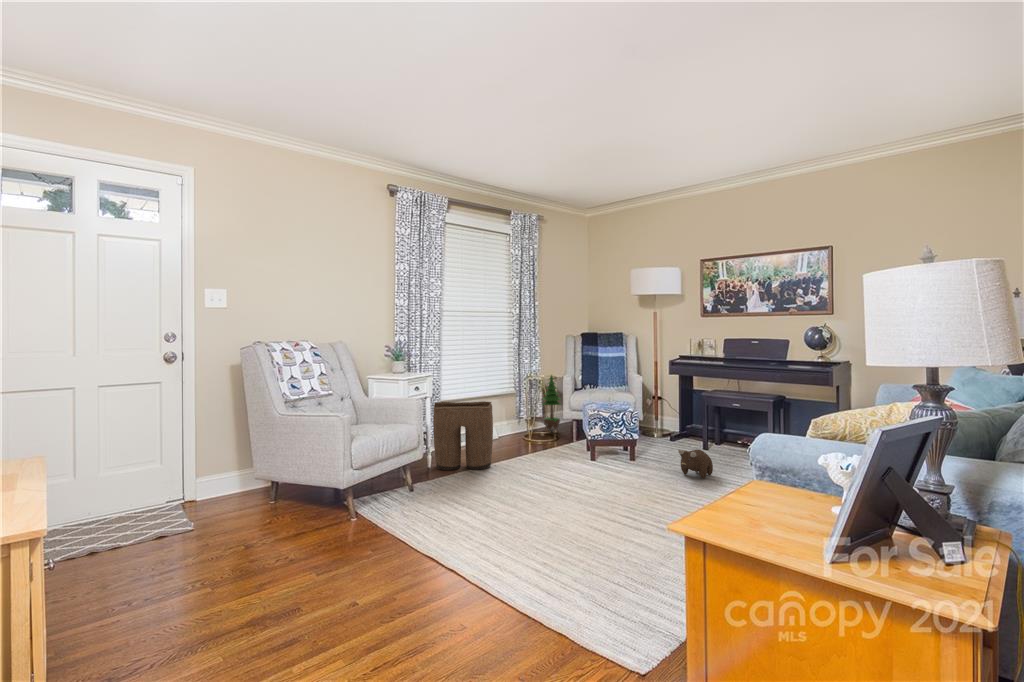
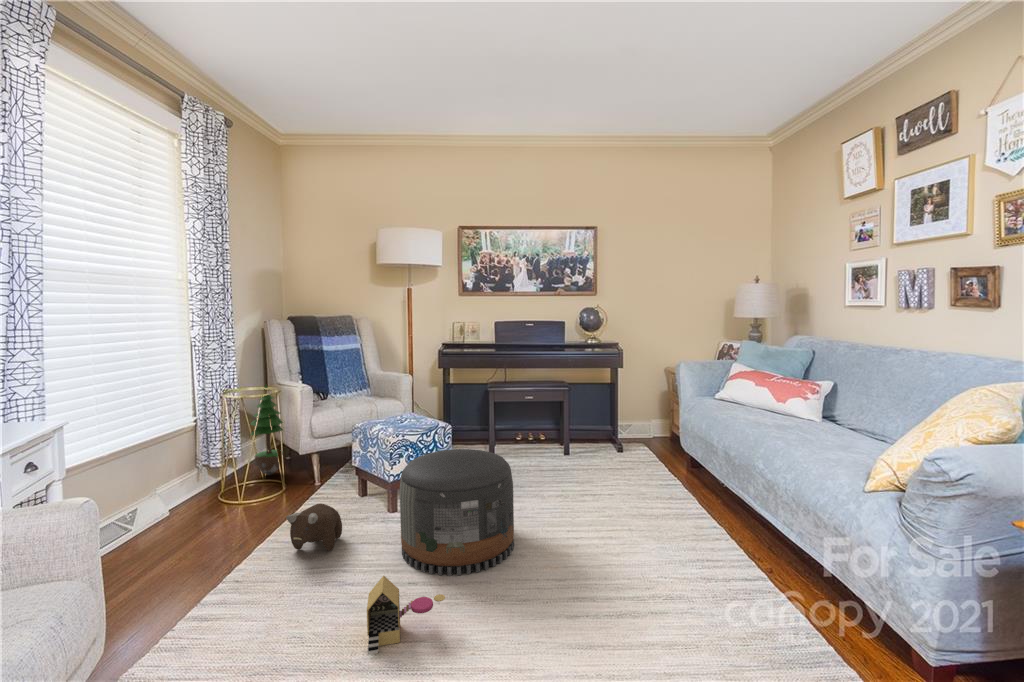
laundry basket: present [433,401,493,470] -> none [73,457,239,647]
pouf: none [566,421,639,491] -> present [400,449,514,576]
plush toy: present [678,450,713,479] -> present [286,503,342,551]
toy house: none [511,465,553,497] -> present [367,576,445,654]

